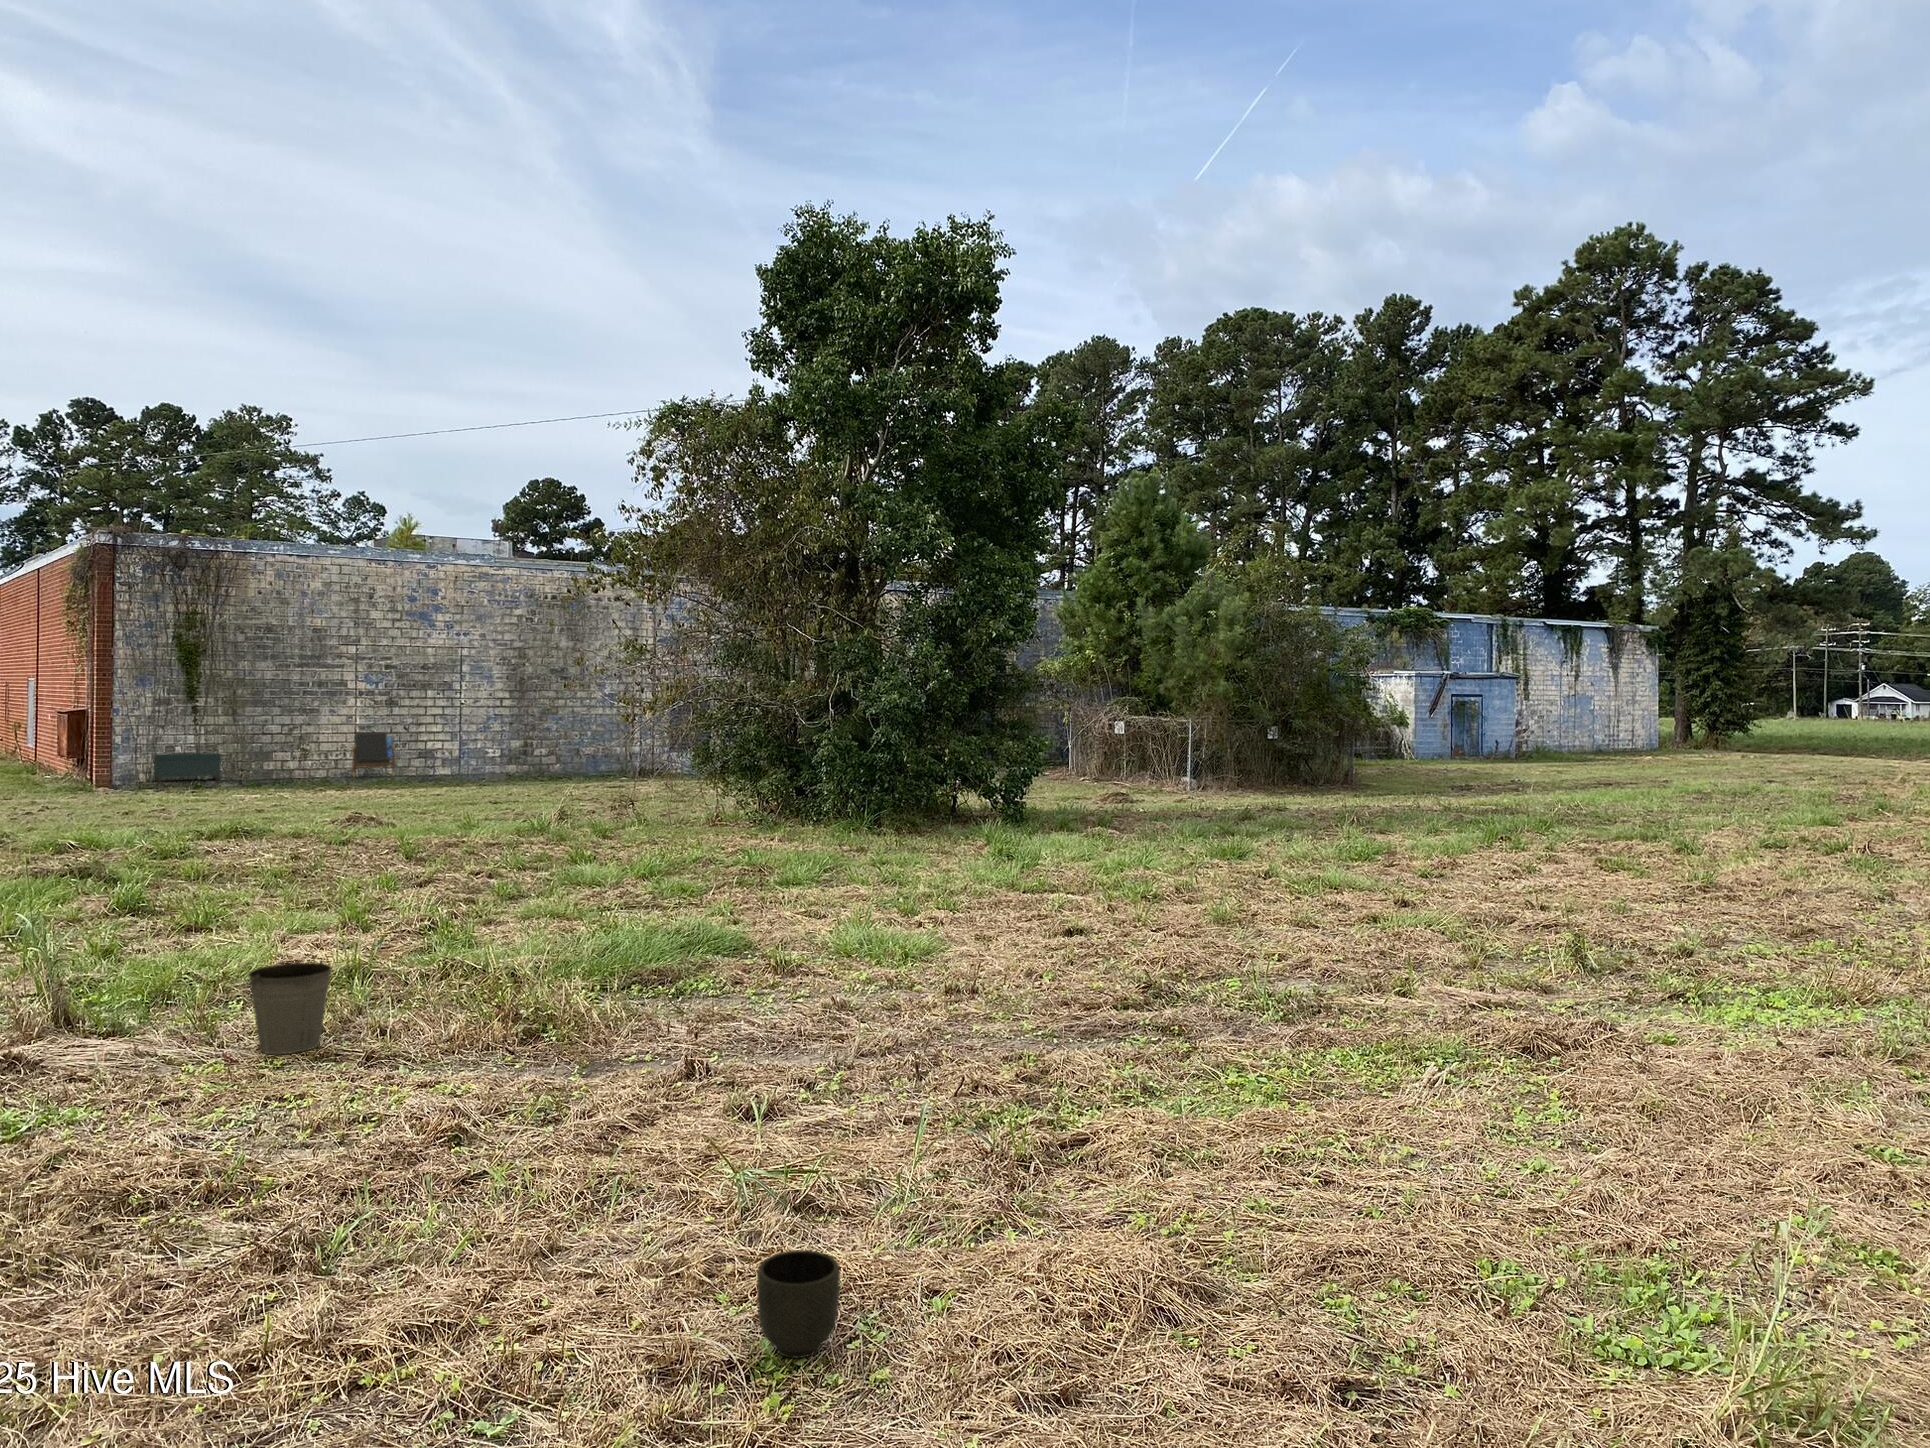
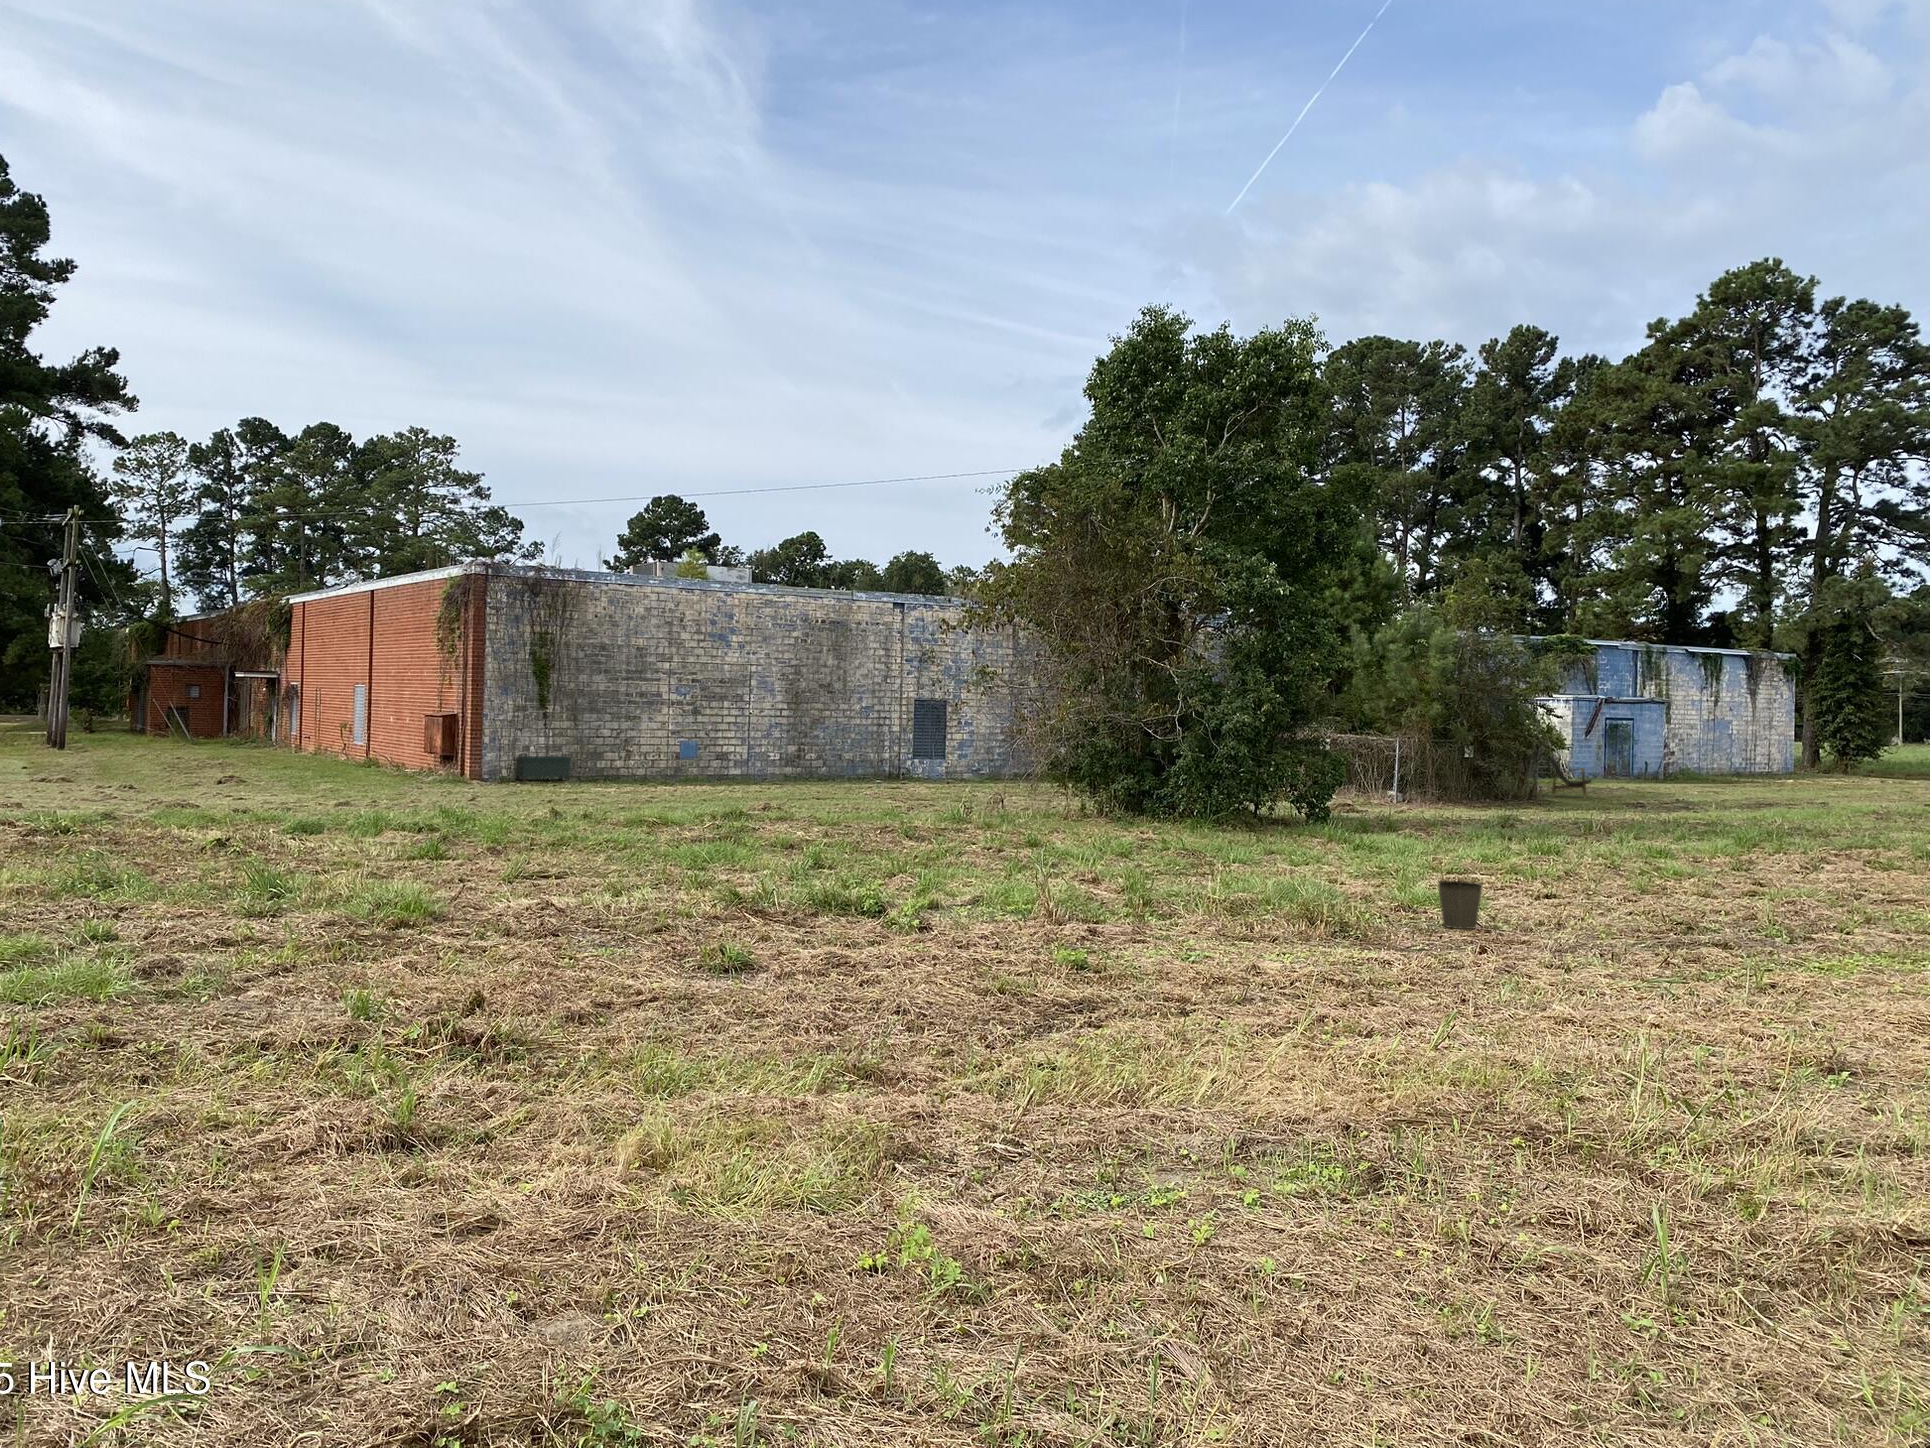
lounge chair: present [352,732,395,777] -> present [1550,757,1592,797]
bucket: present [248,960,332,1054] -> present [1435,879,1482,929]
planter: present [757,1250,840,1358] -> none [1765,945,1801,978]

